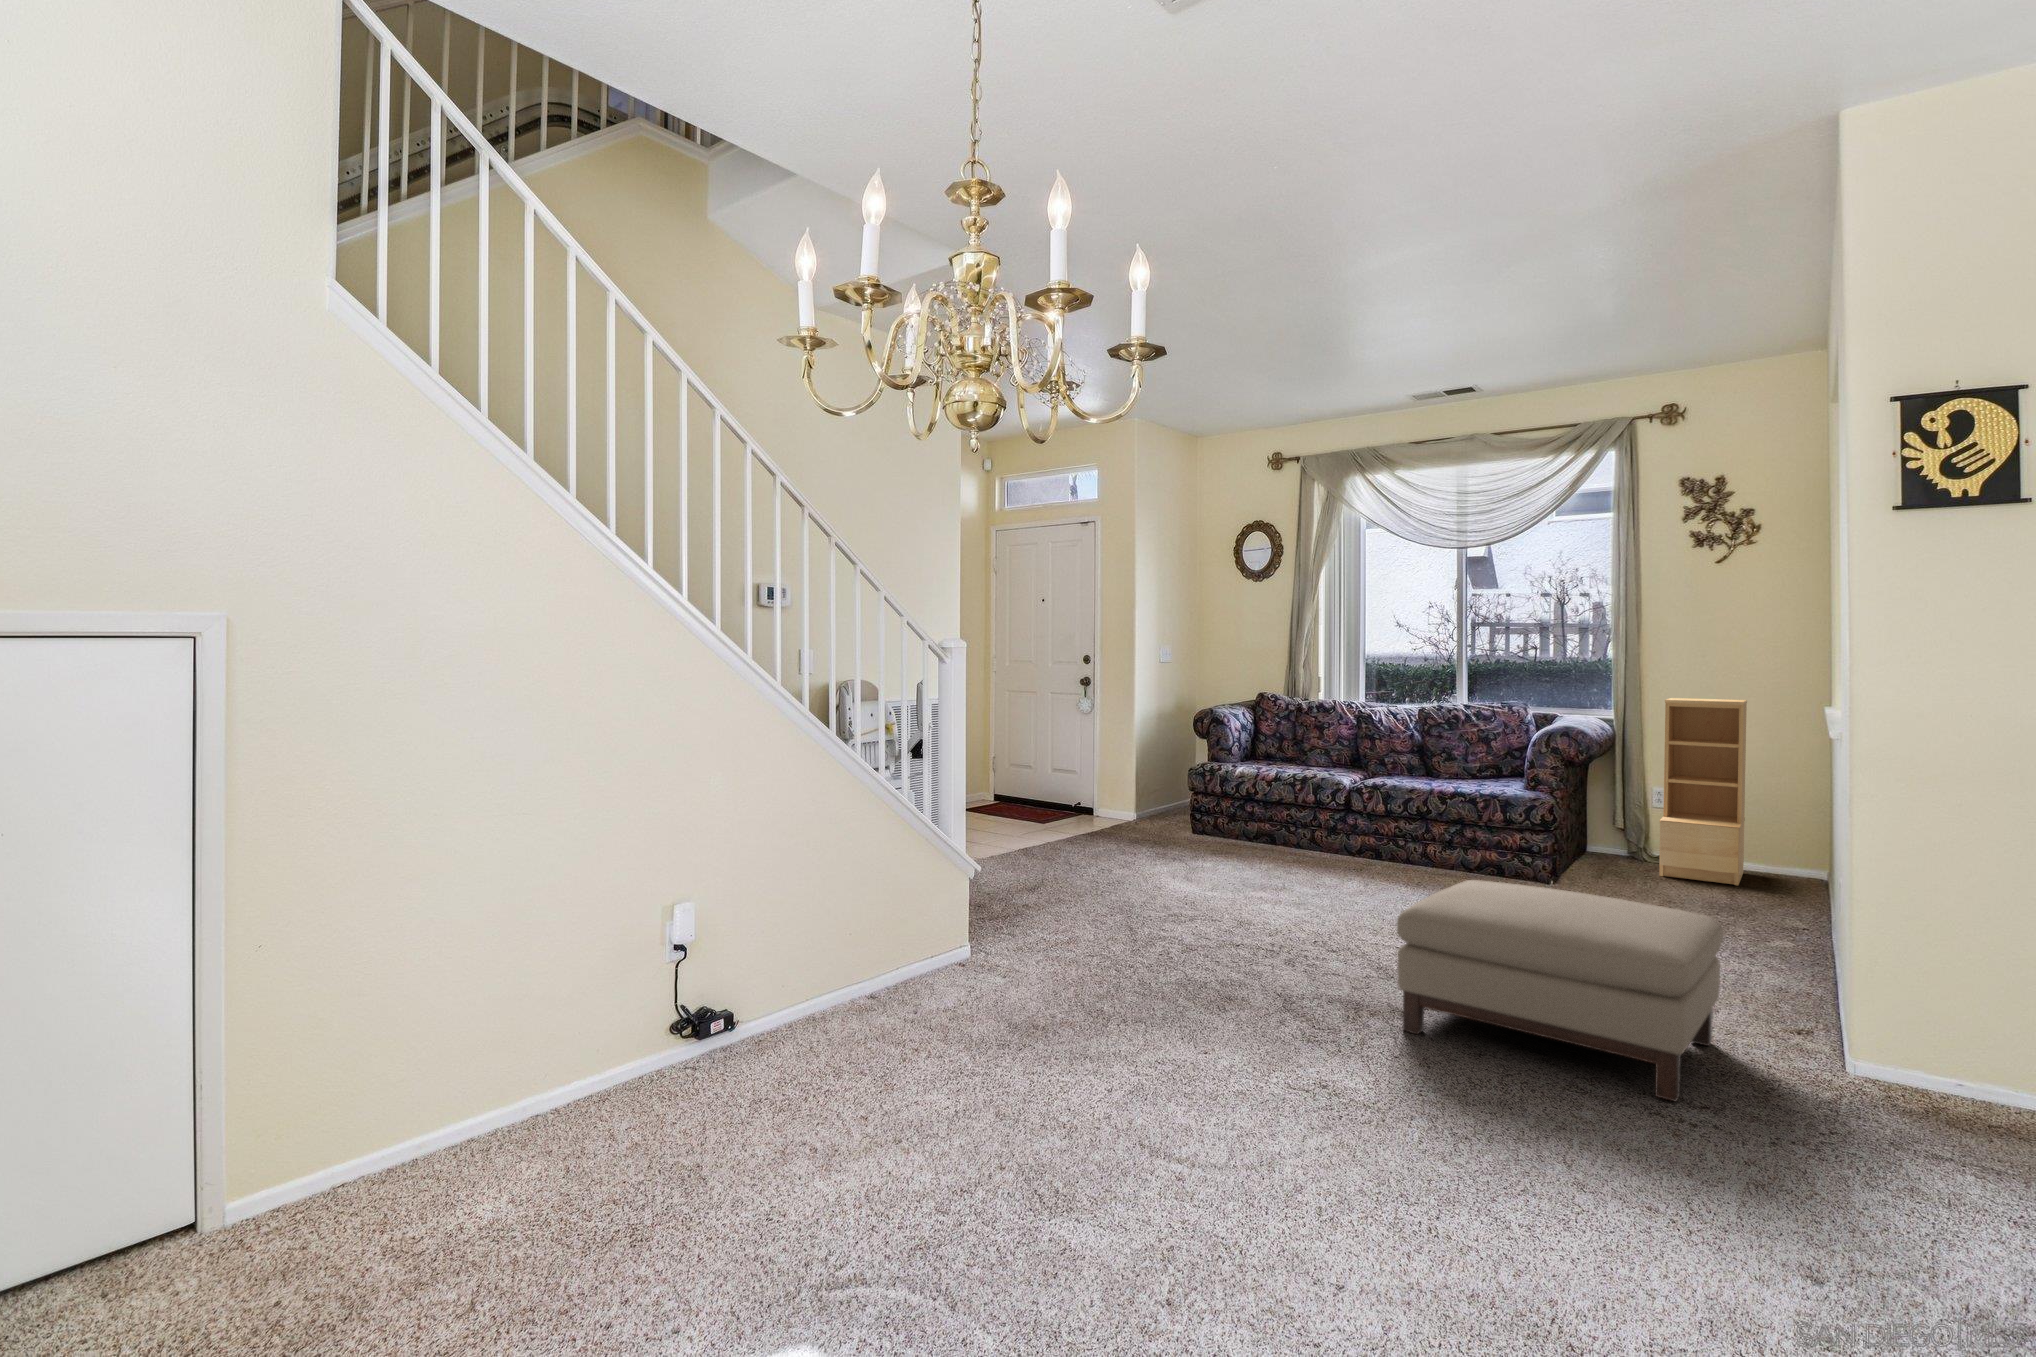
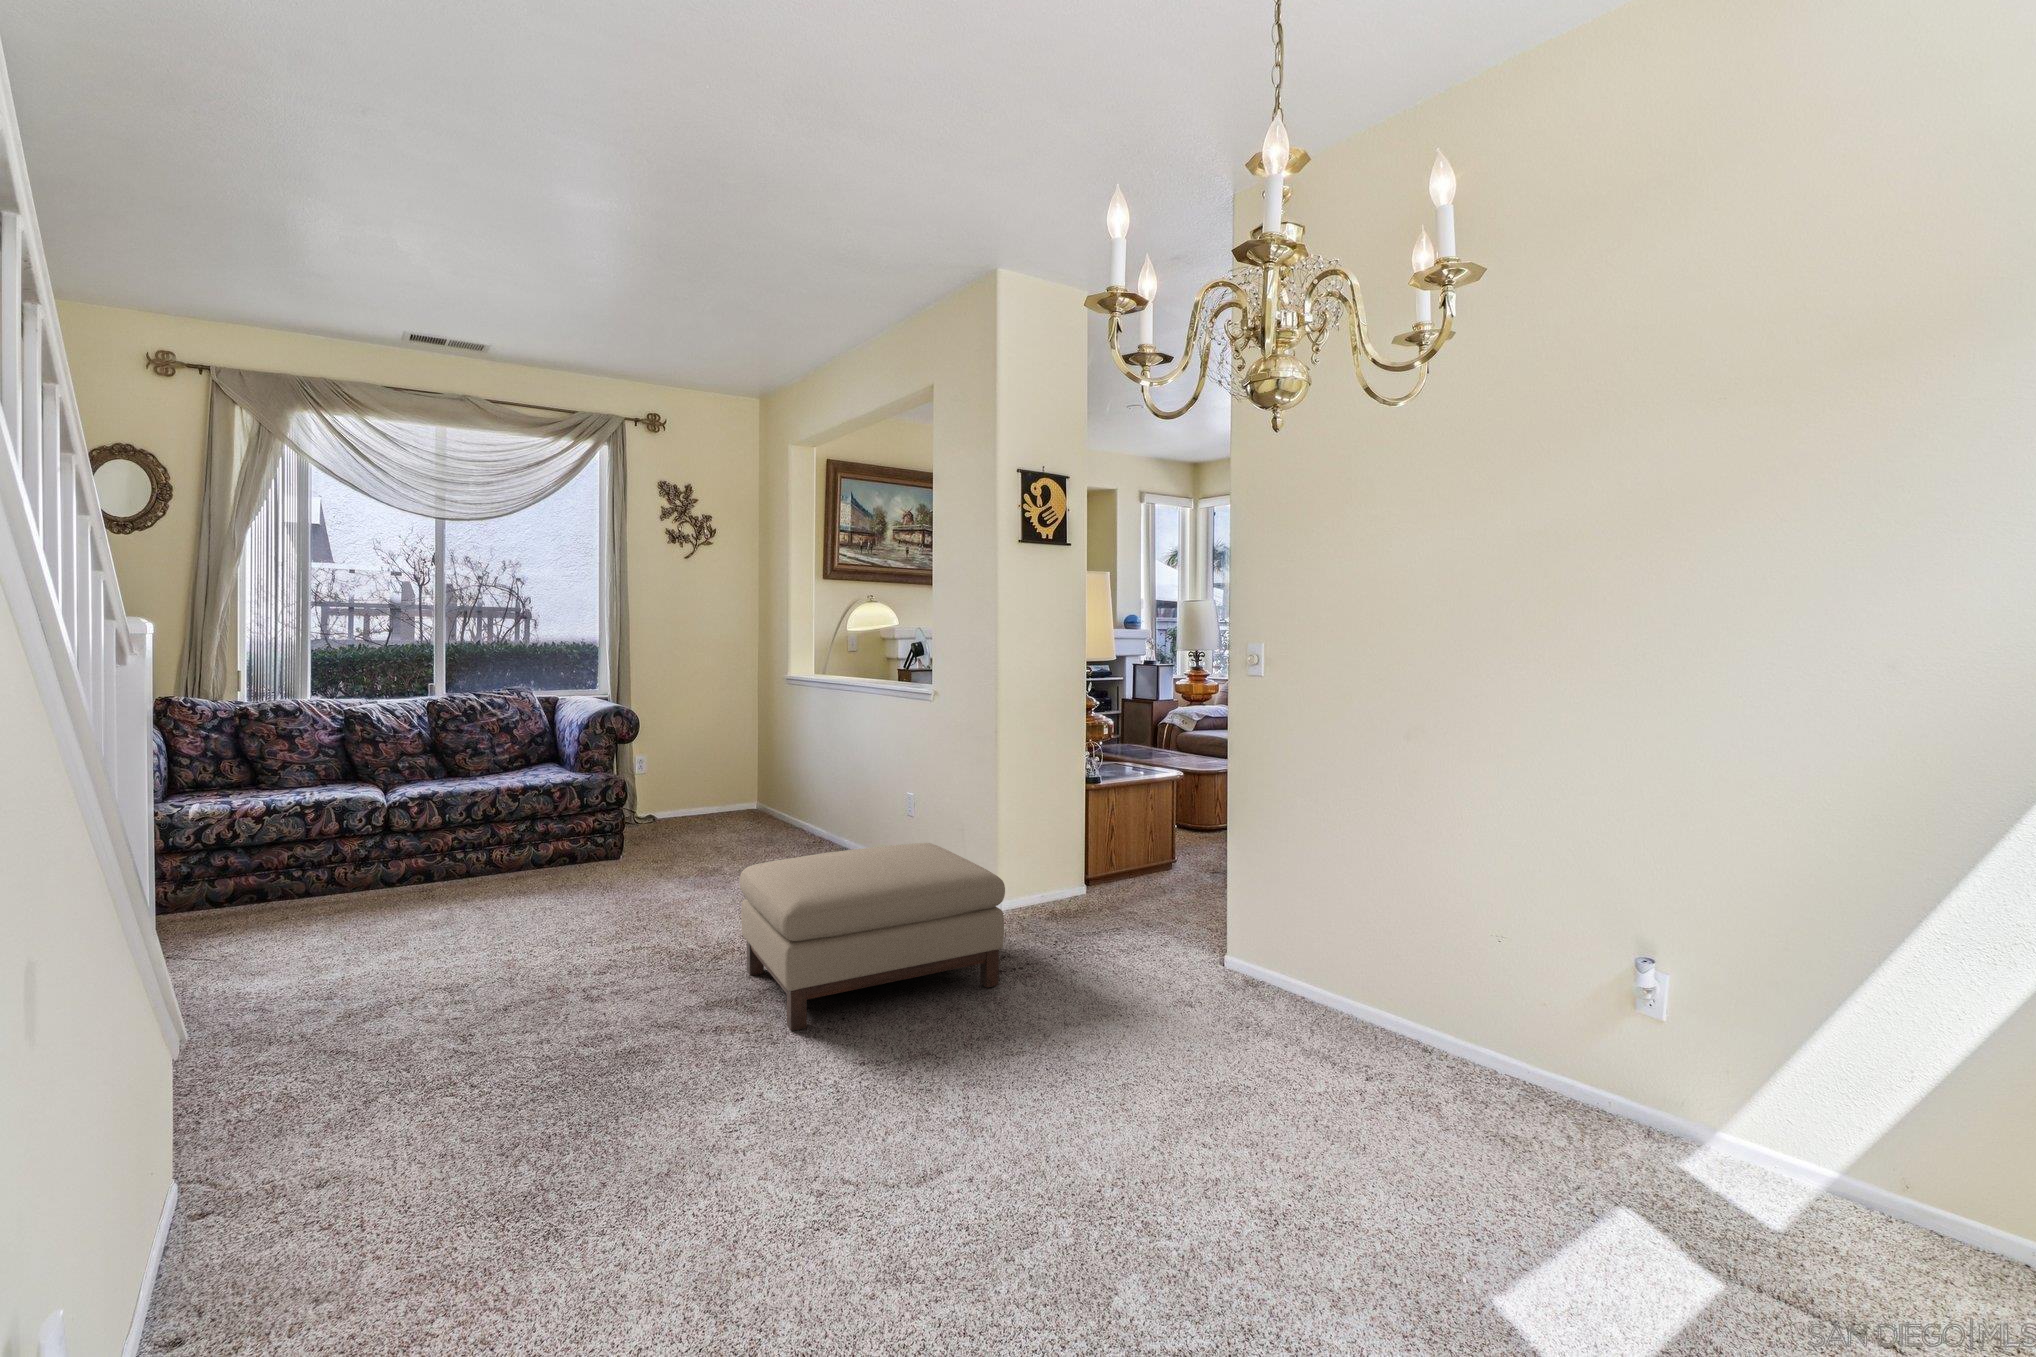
bookshelf: present [1659,698,1747,885] -> none [657,673,730,830]

